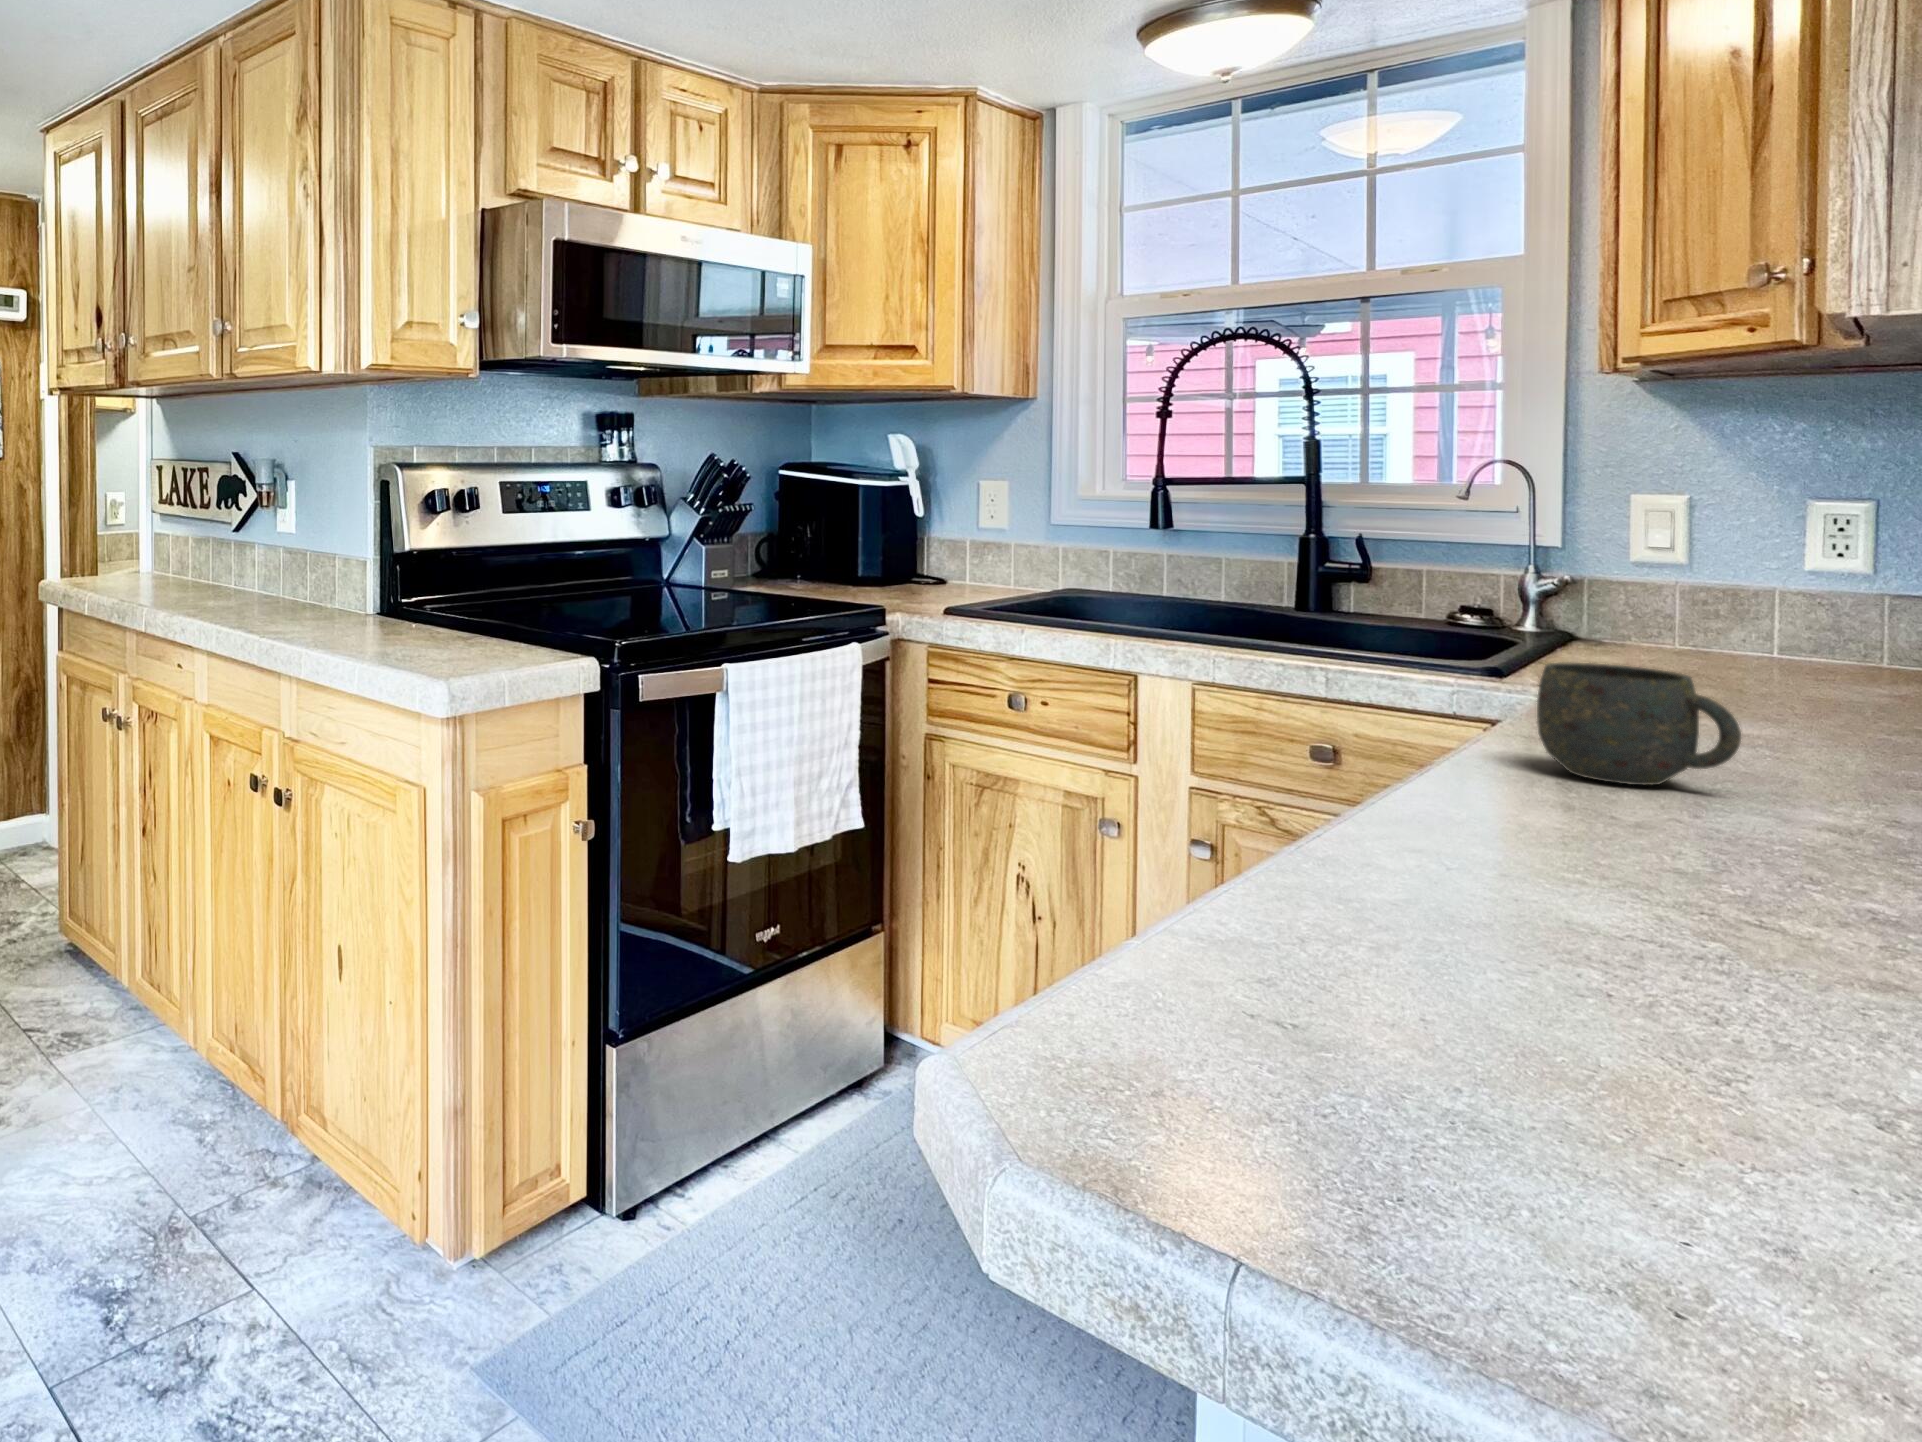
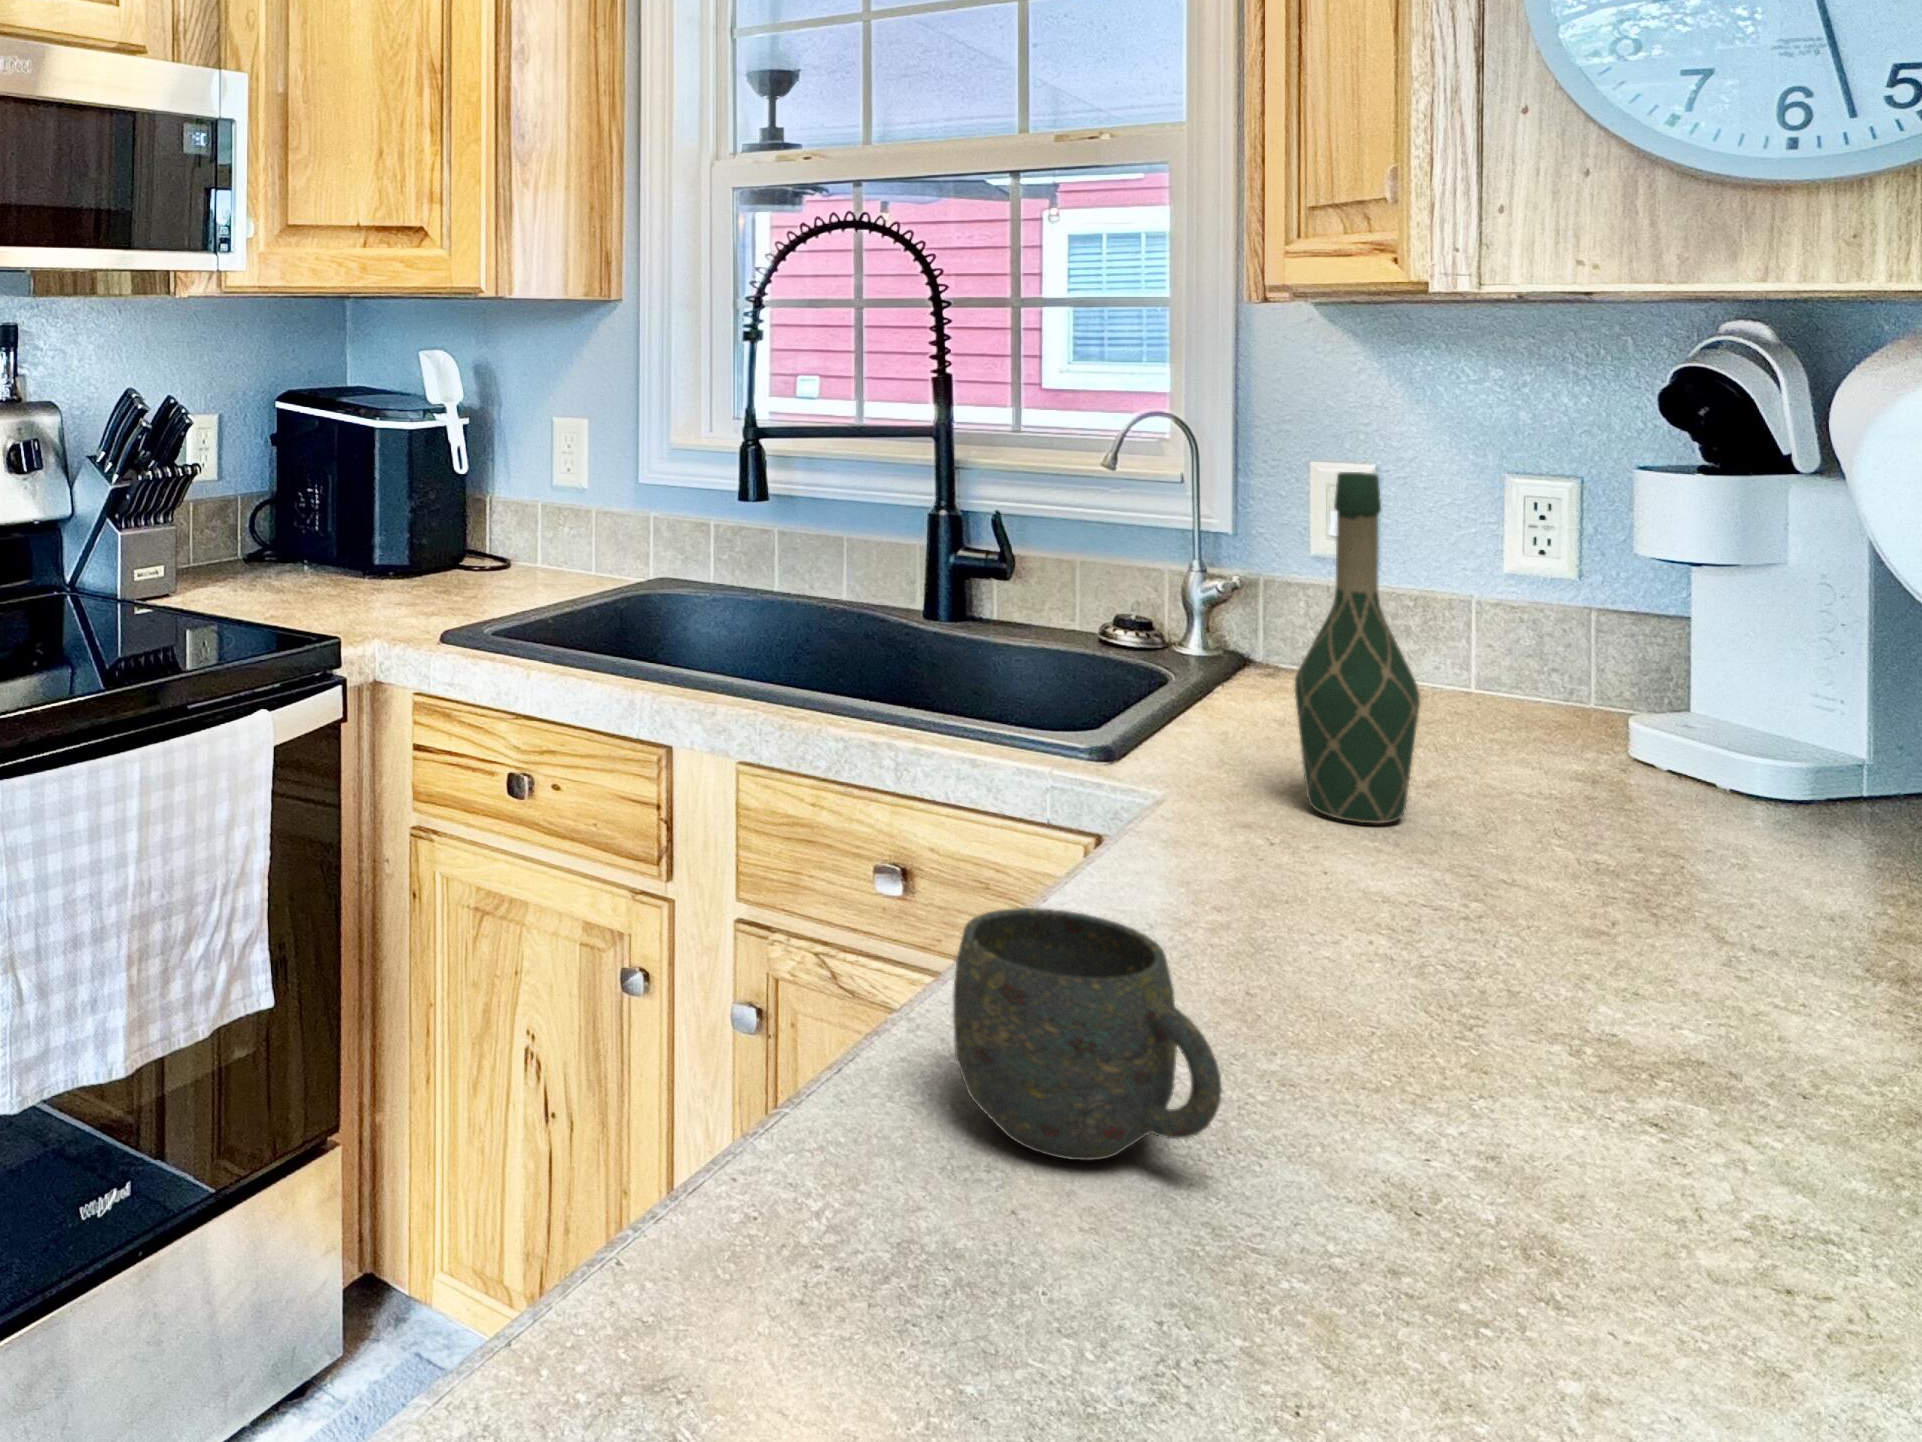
wine bottle: none [1668,468,1773,699] -> present [1294,472,1420,824]

